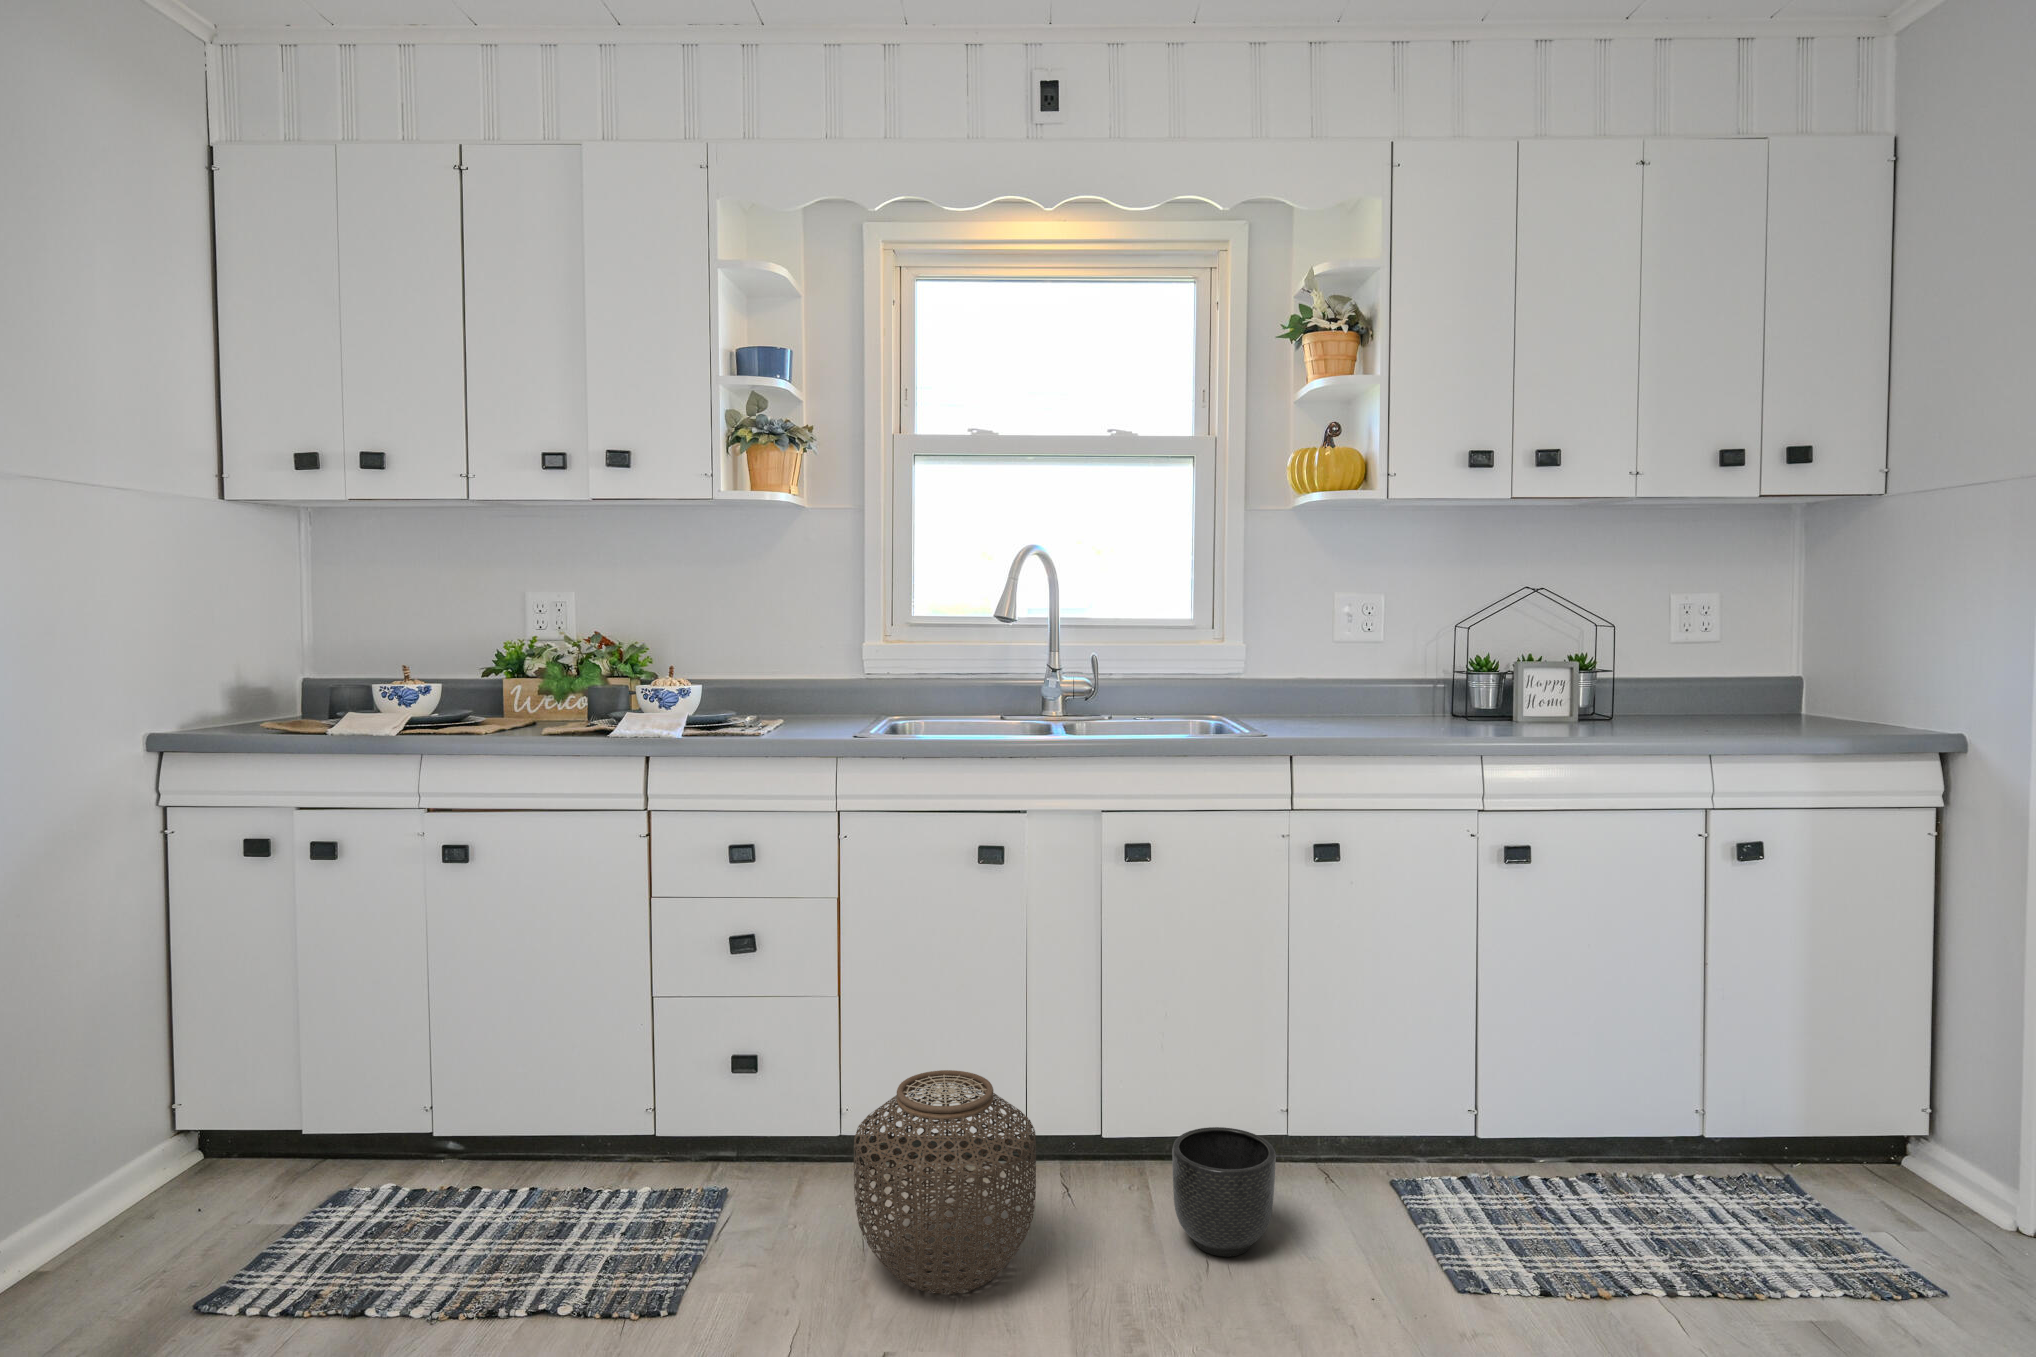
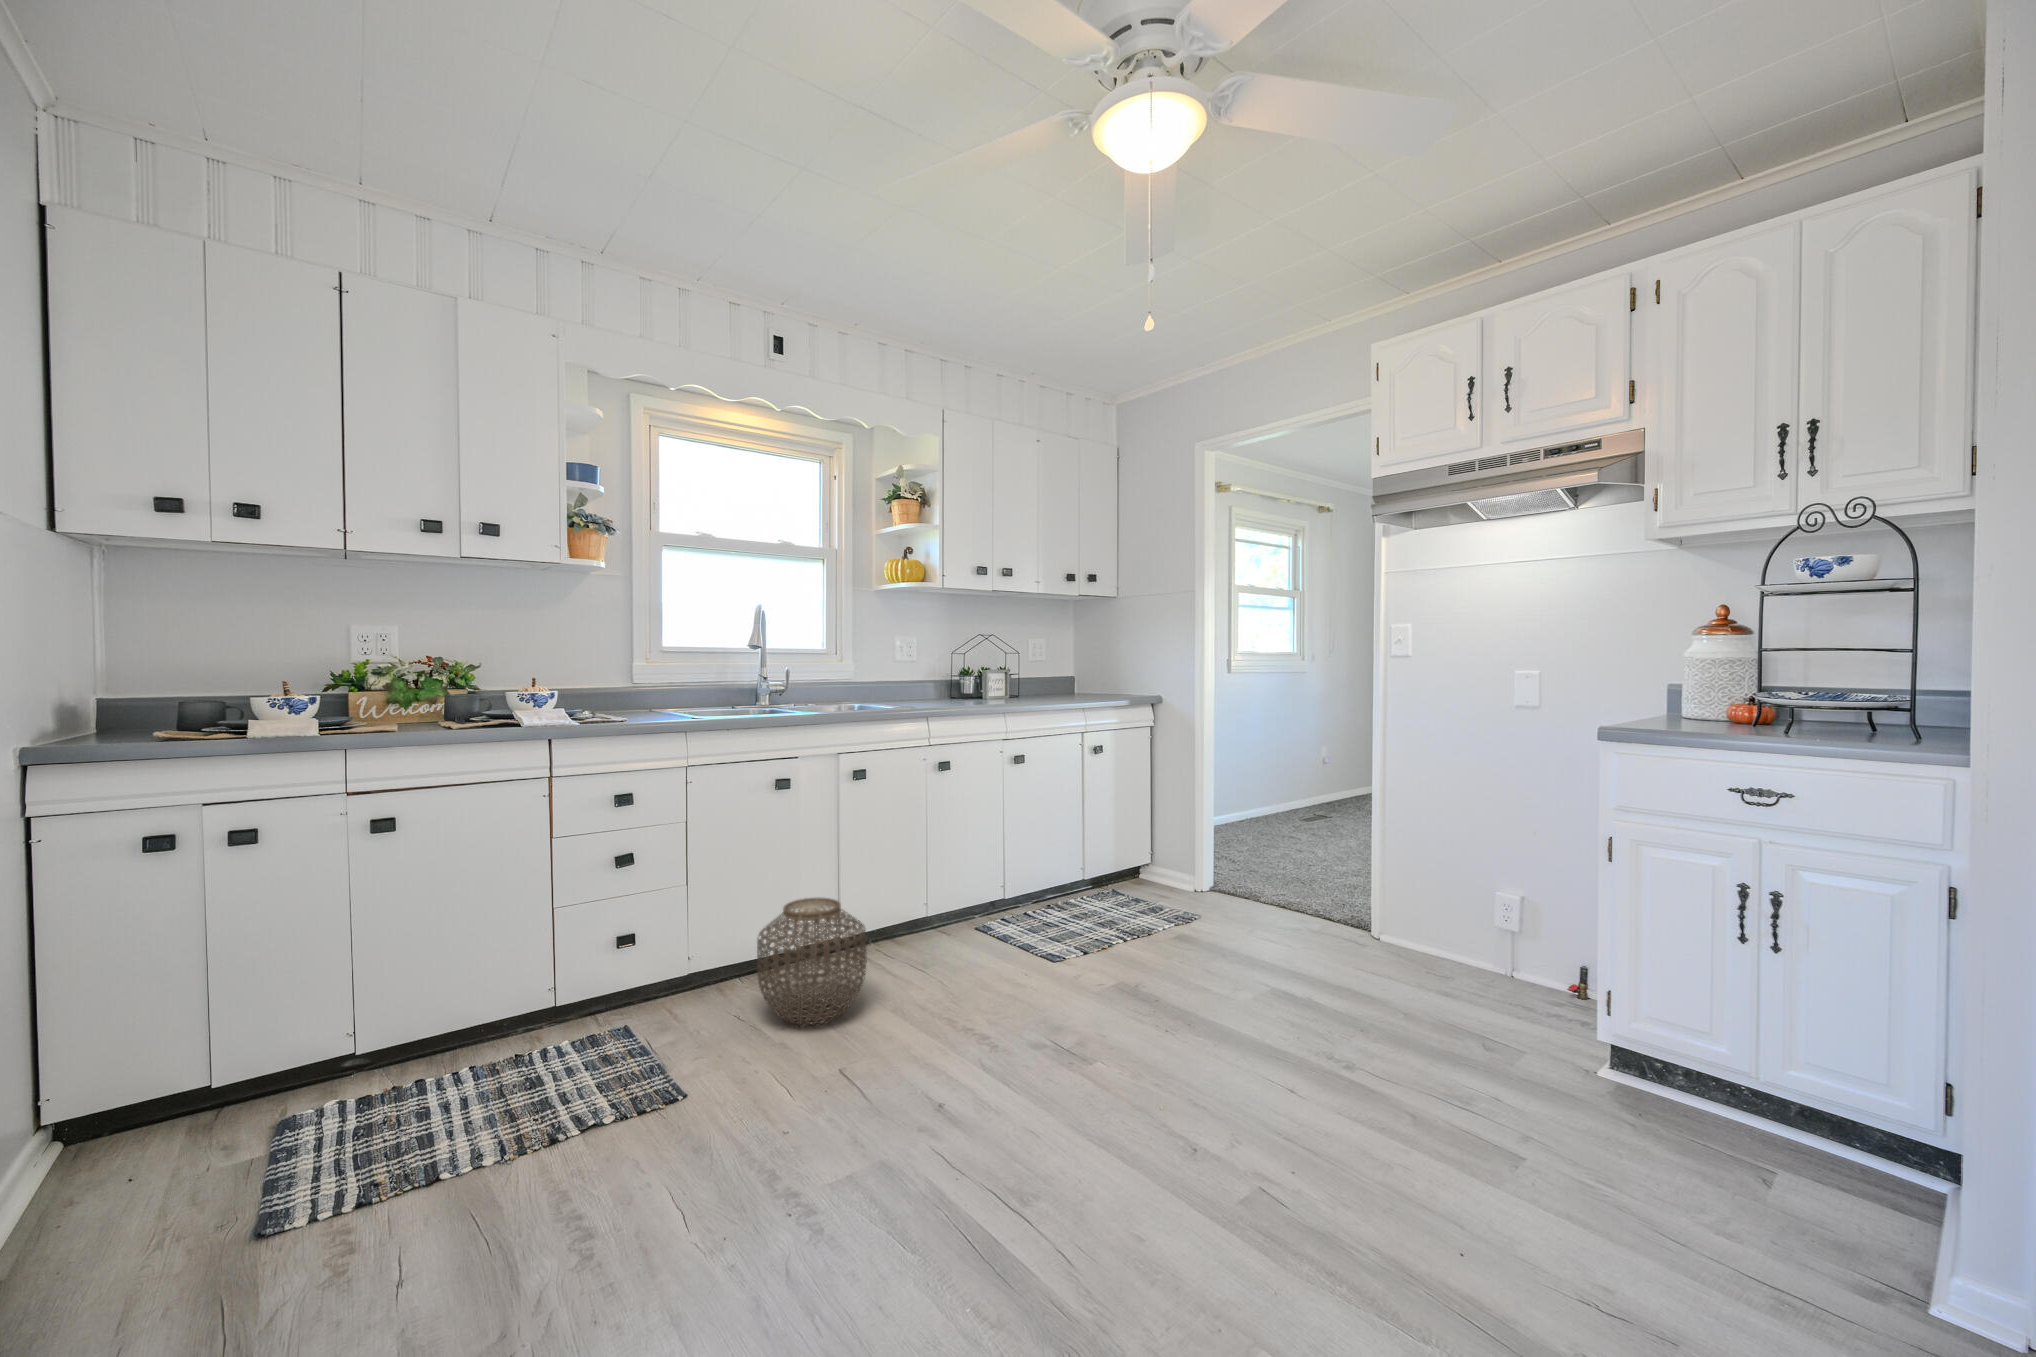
planter: present [1172,1127,1276,1257] -> none [906,908,960,972]

